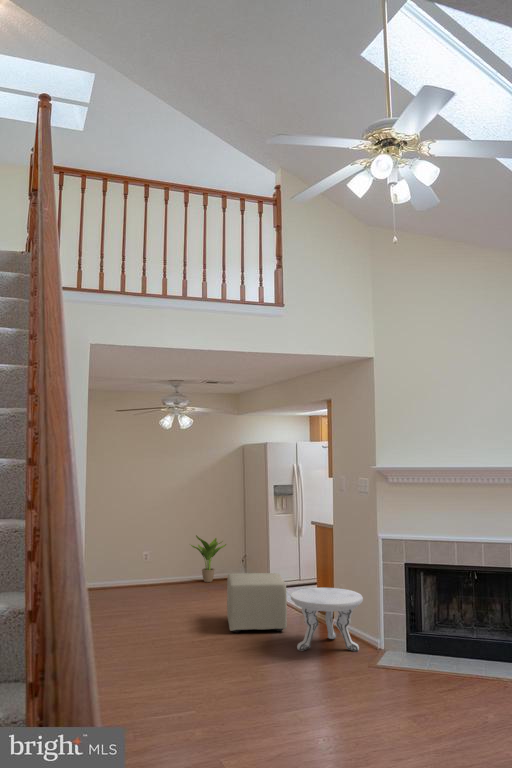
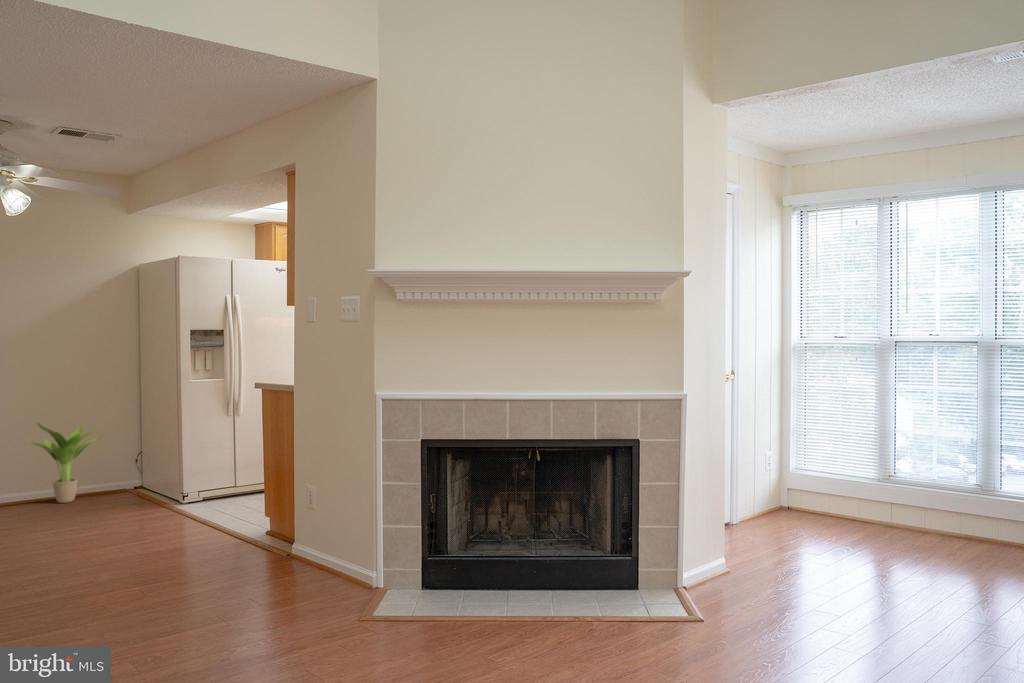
ottoman: present [227,573,287,633] -> none [82,476,204,591]
side table: present [291,588,363,651] -> none [209,492,346,611]

